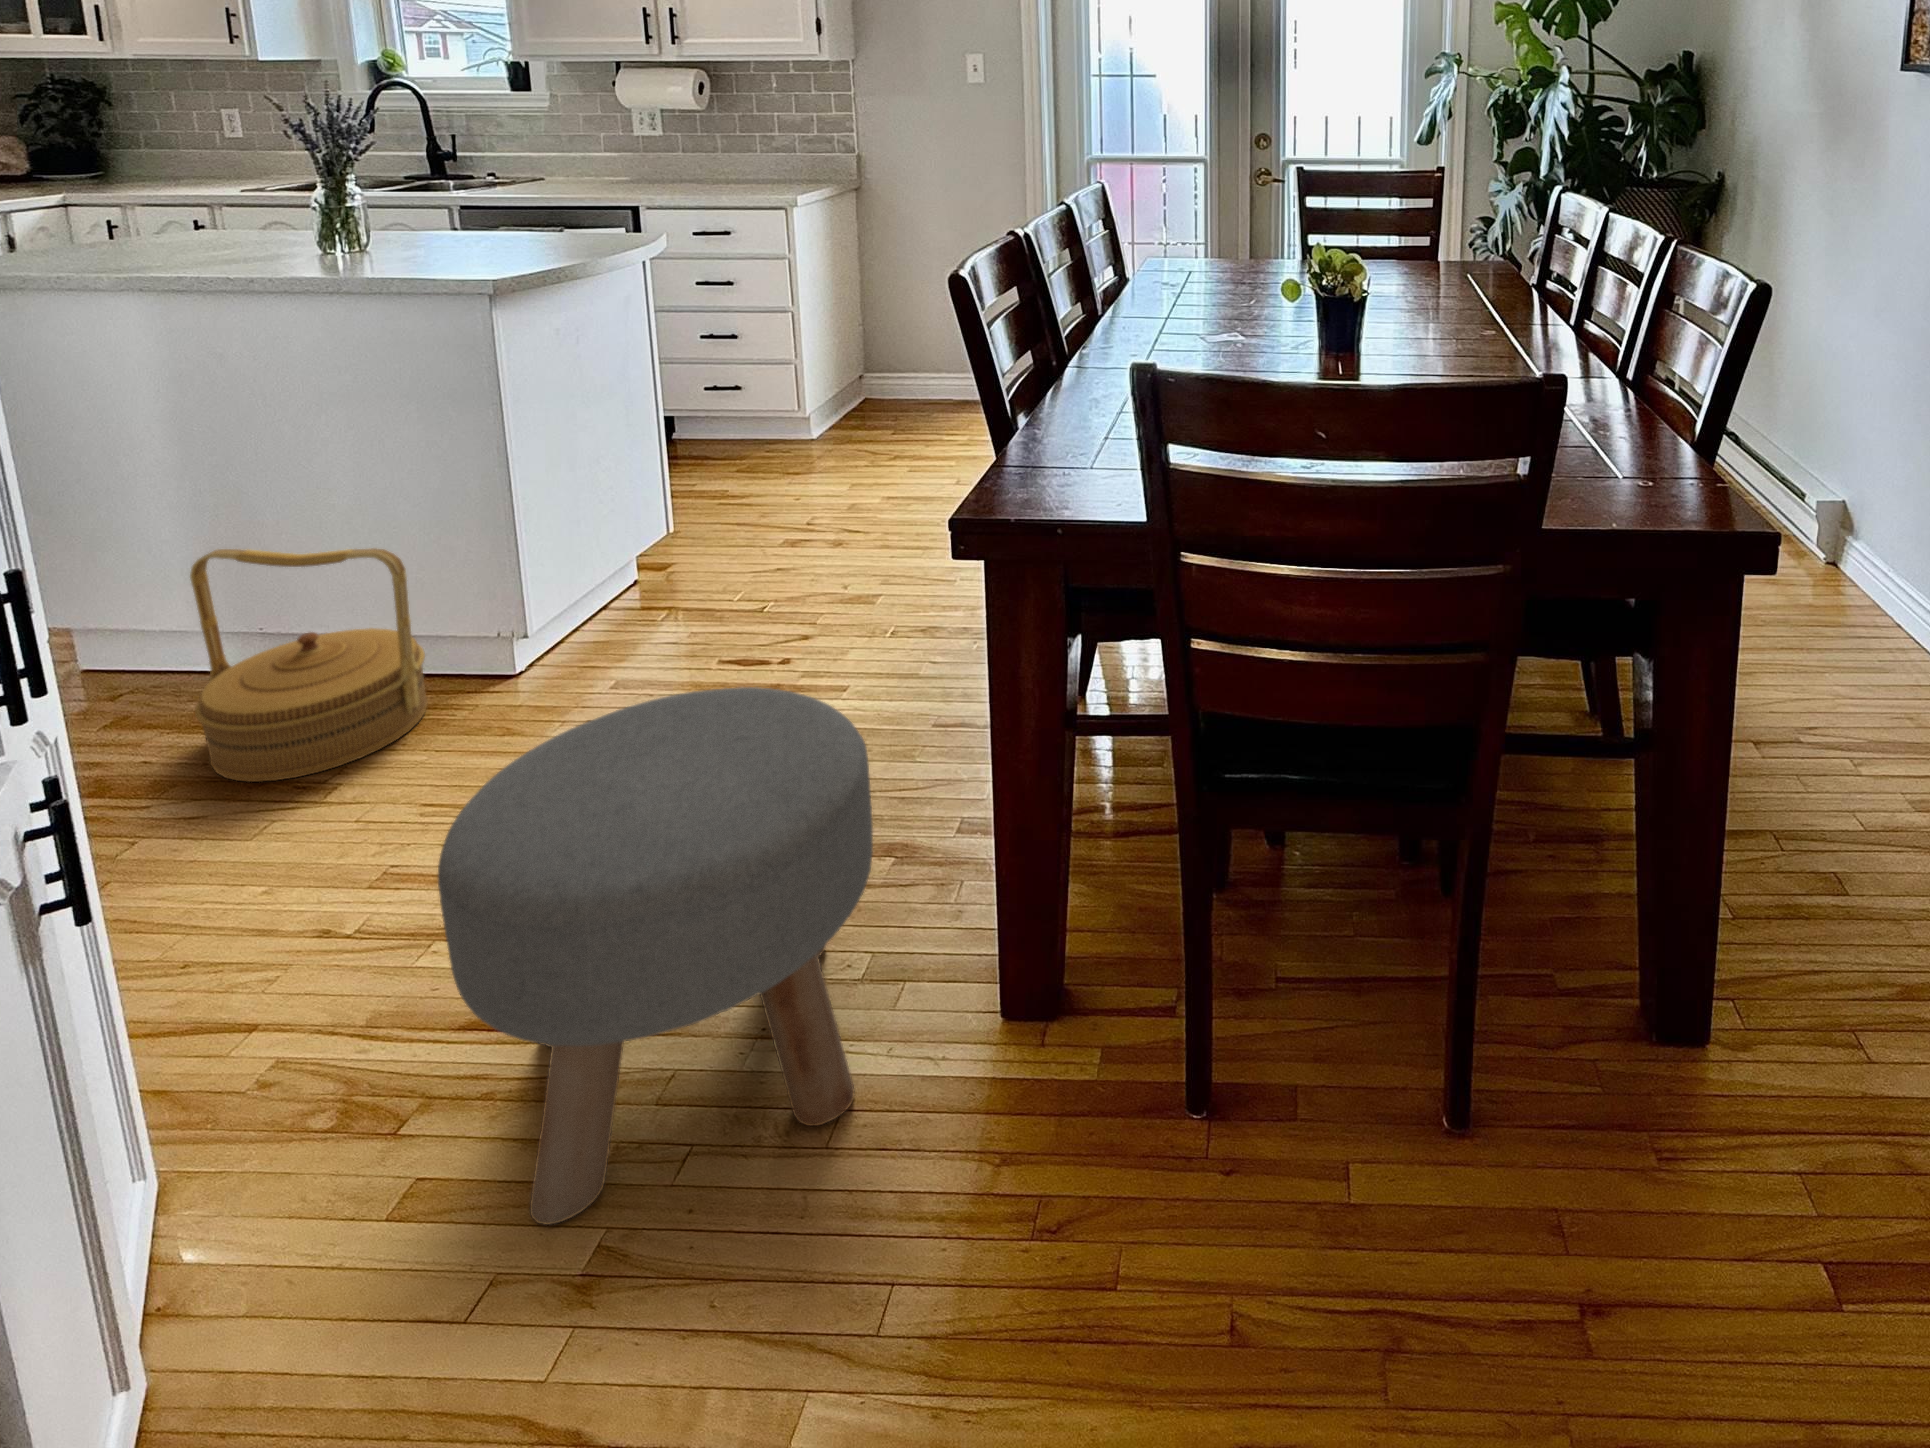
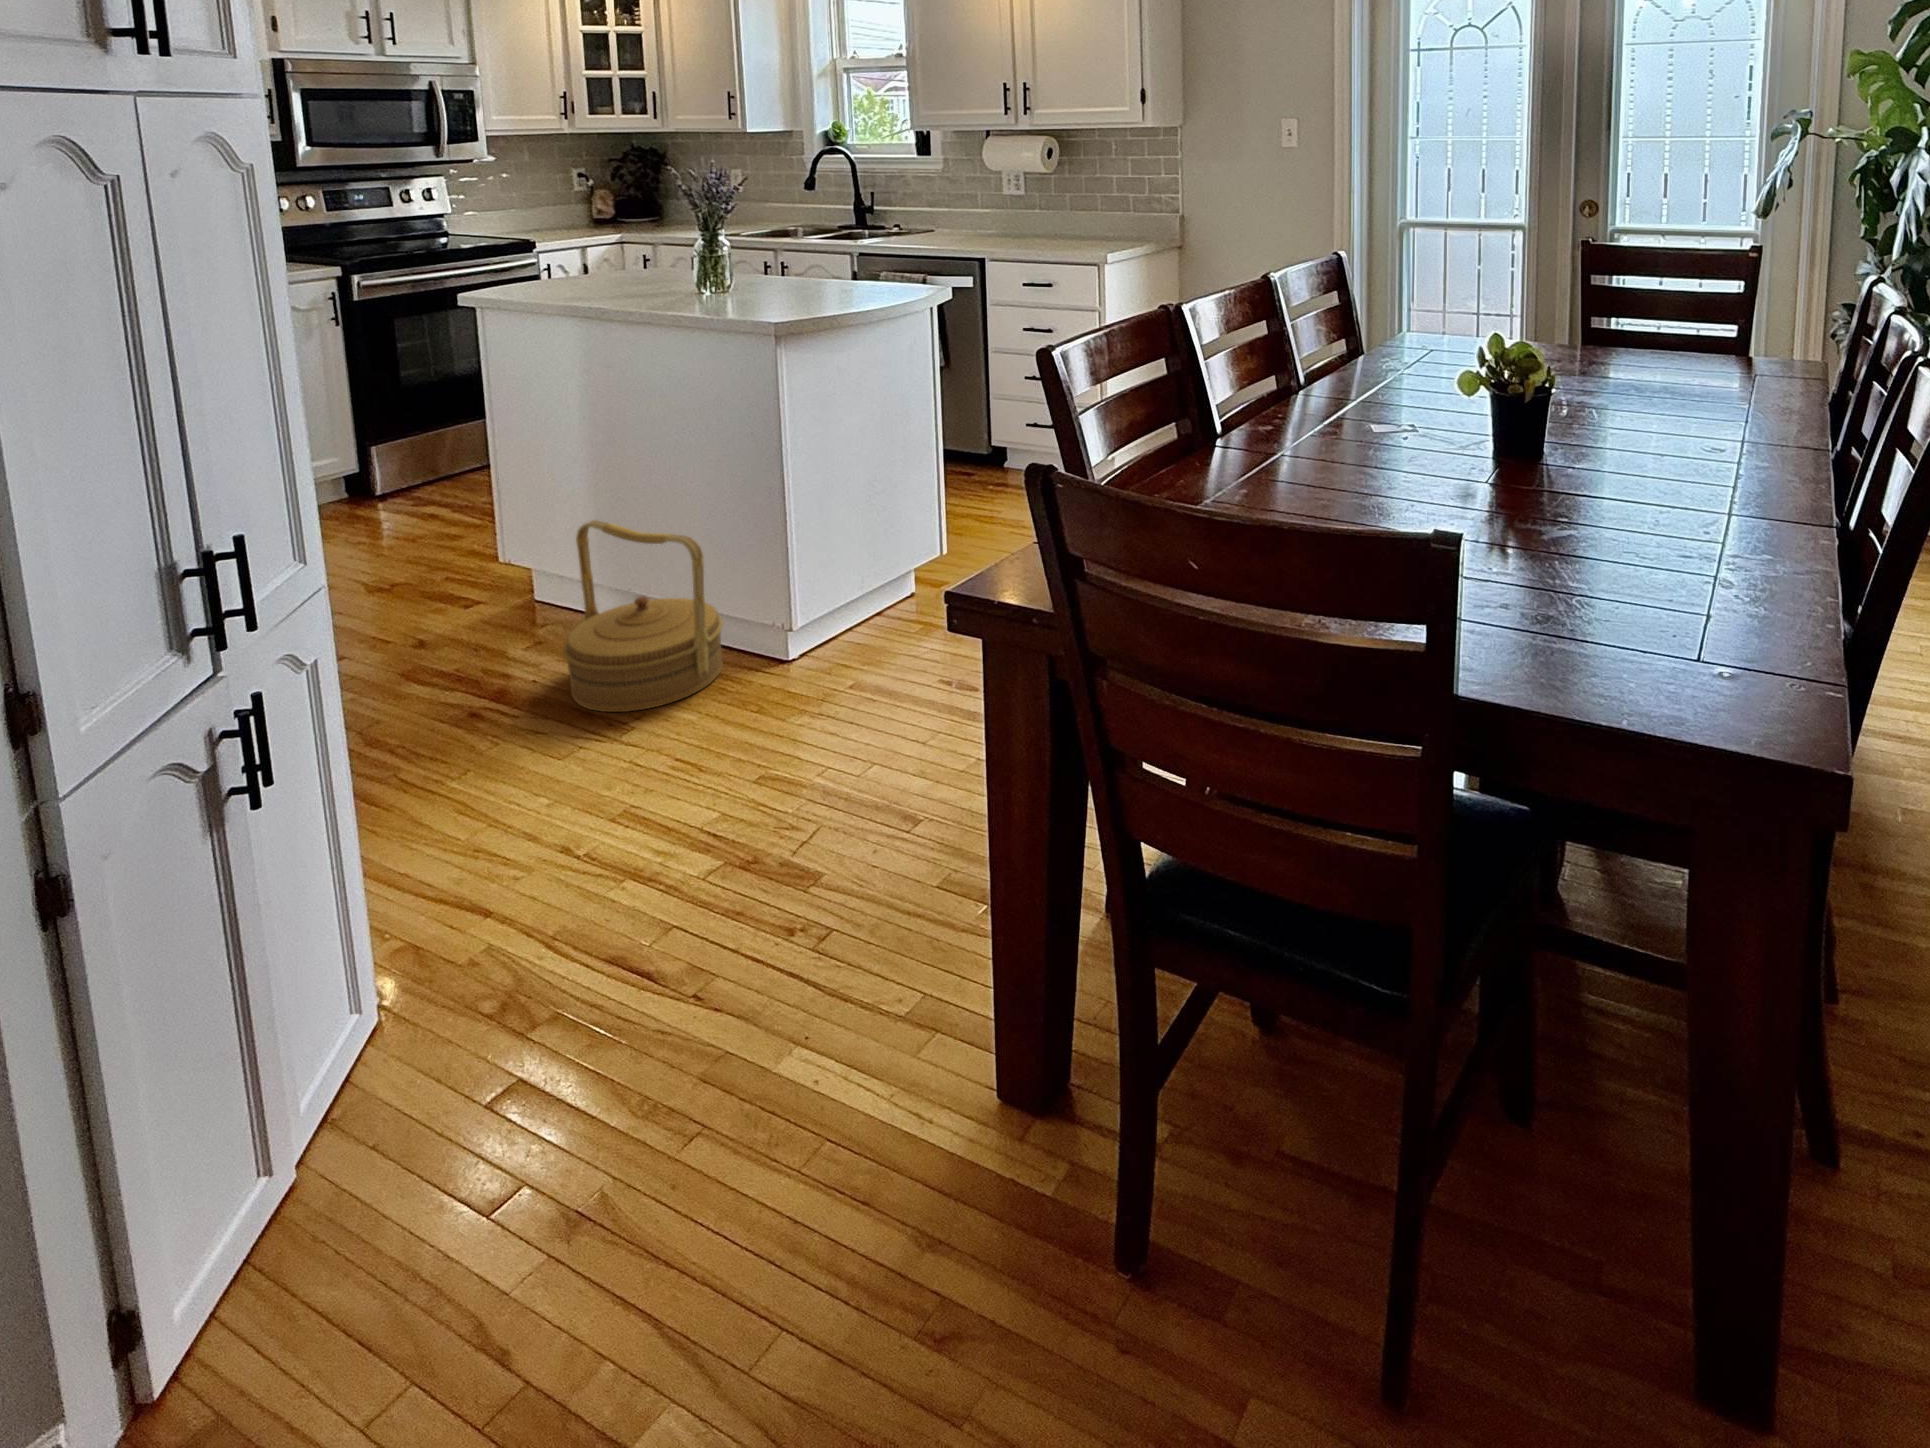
ottoman: present [438,687,873,1225] -> none [532,708,904,1157]

